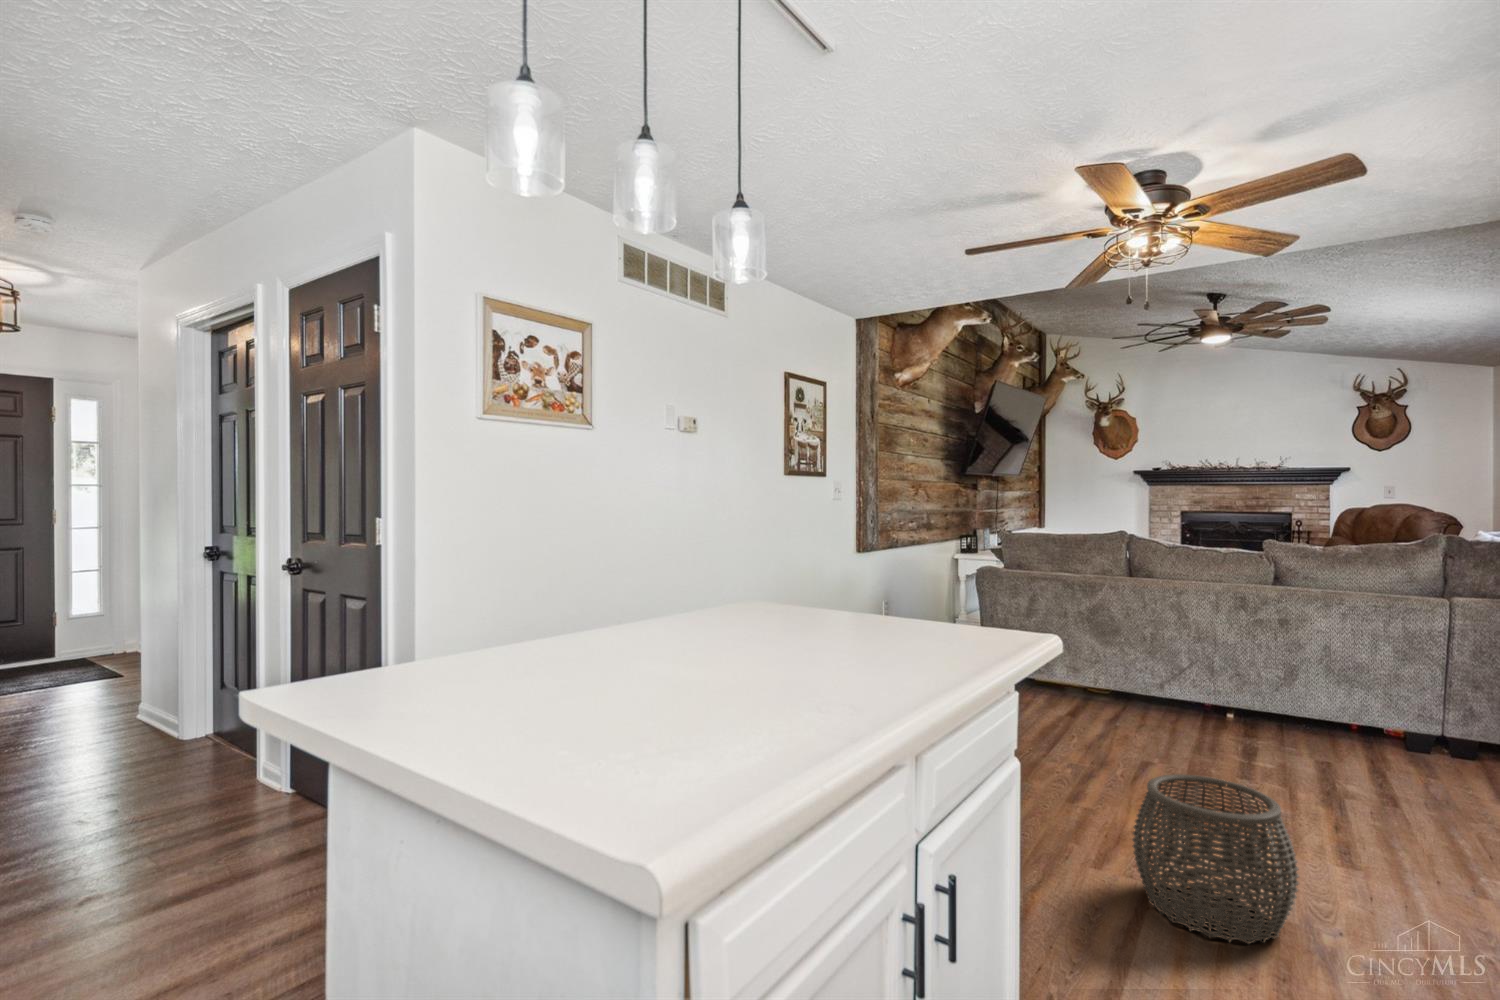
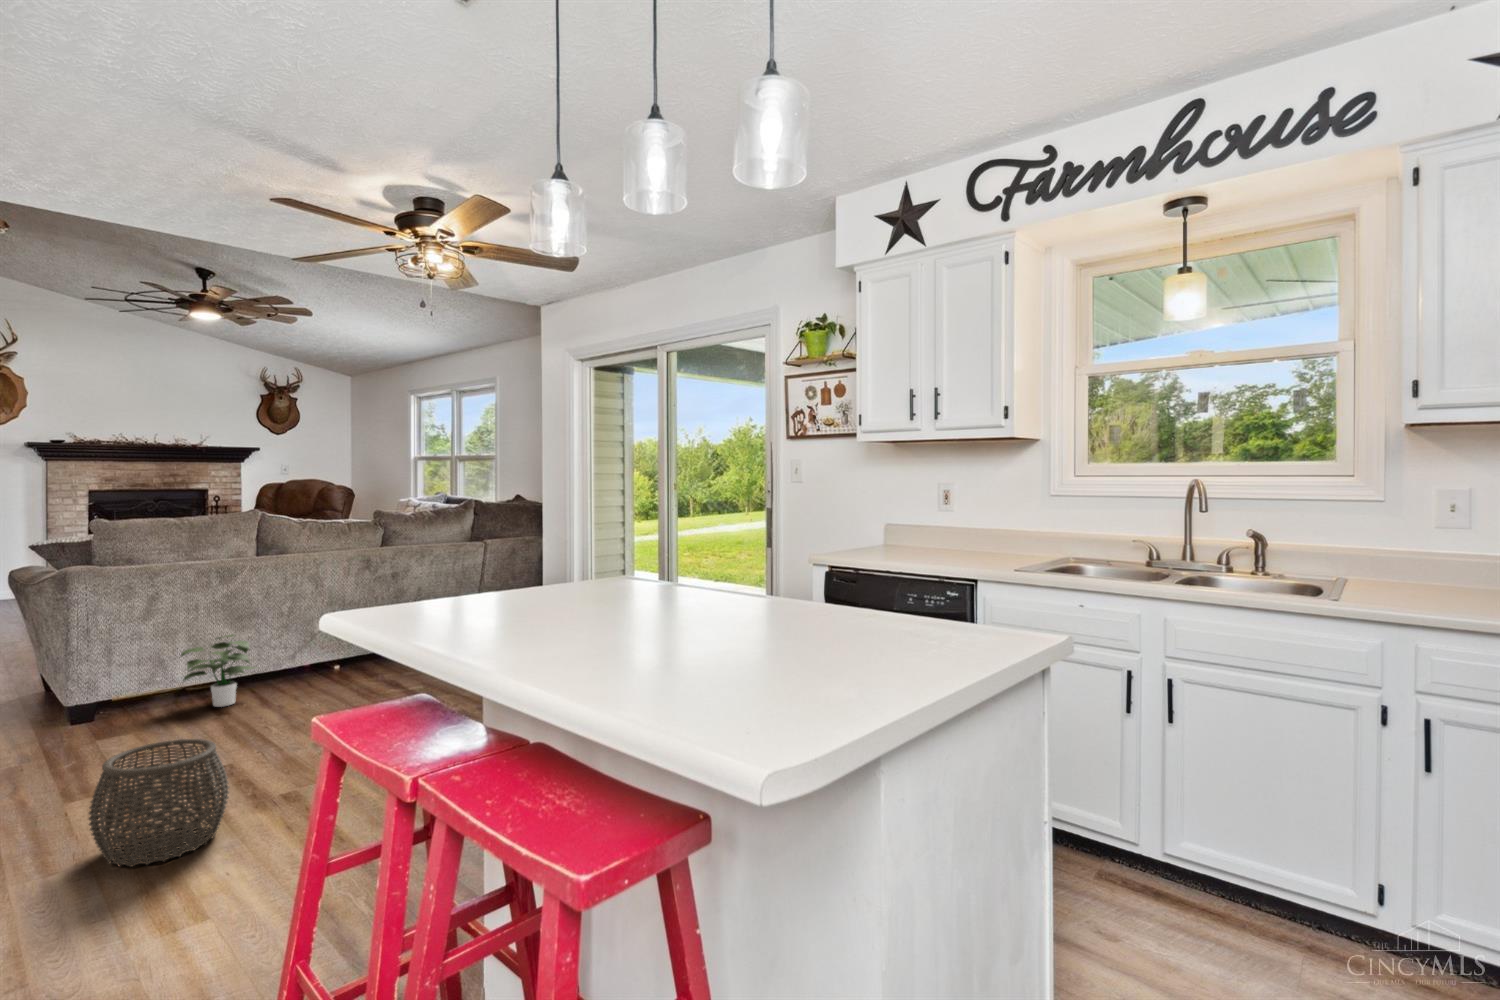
potted plant: none [1248,669,1348,757] -> present [181,634,255,707]

